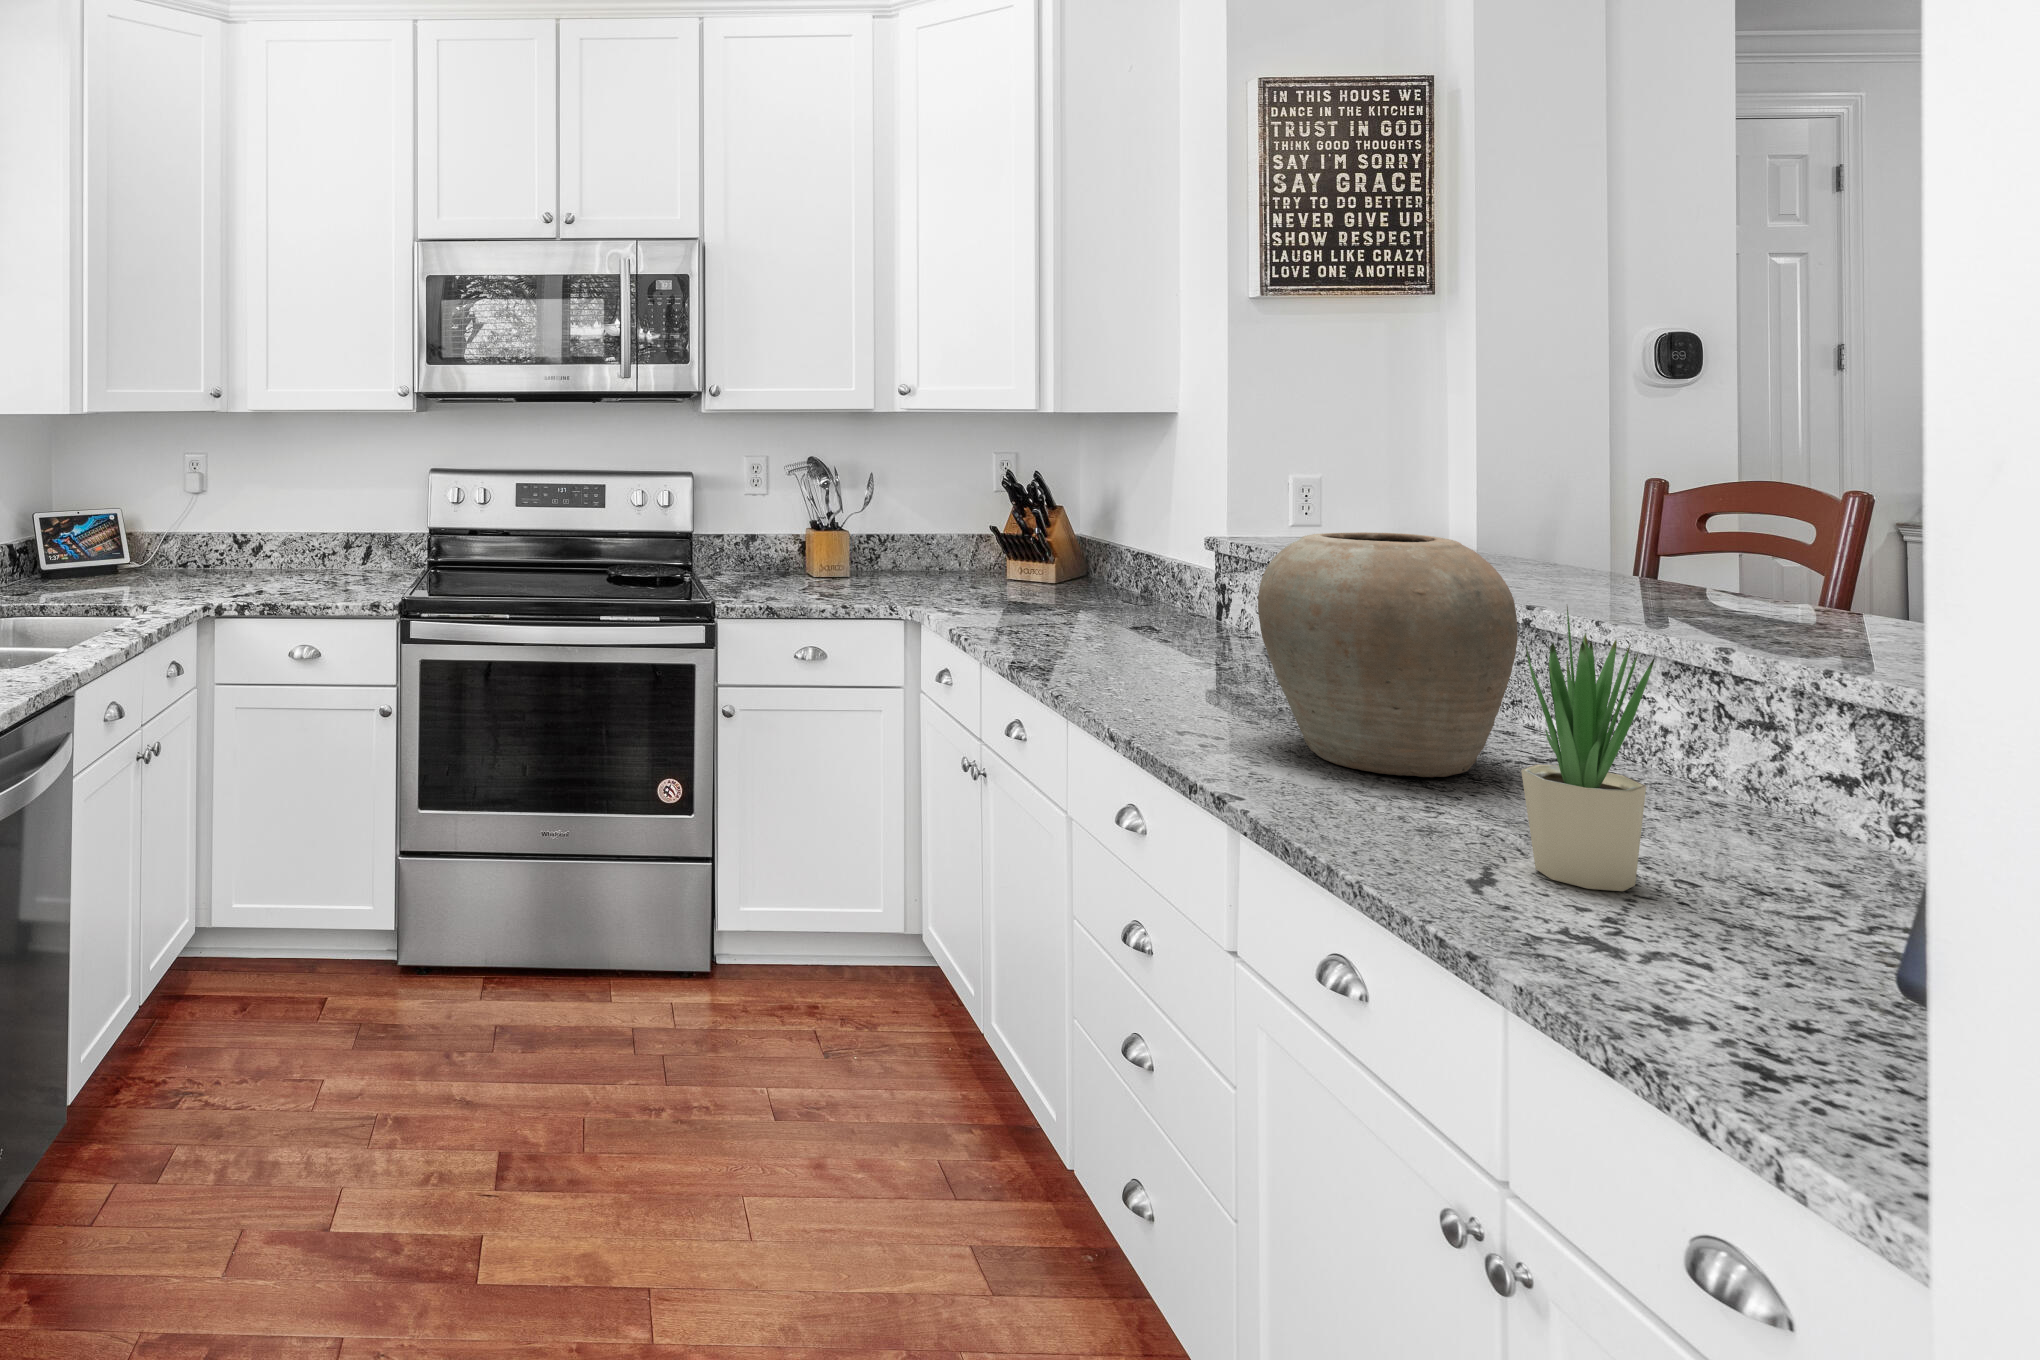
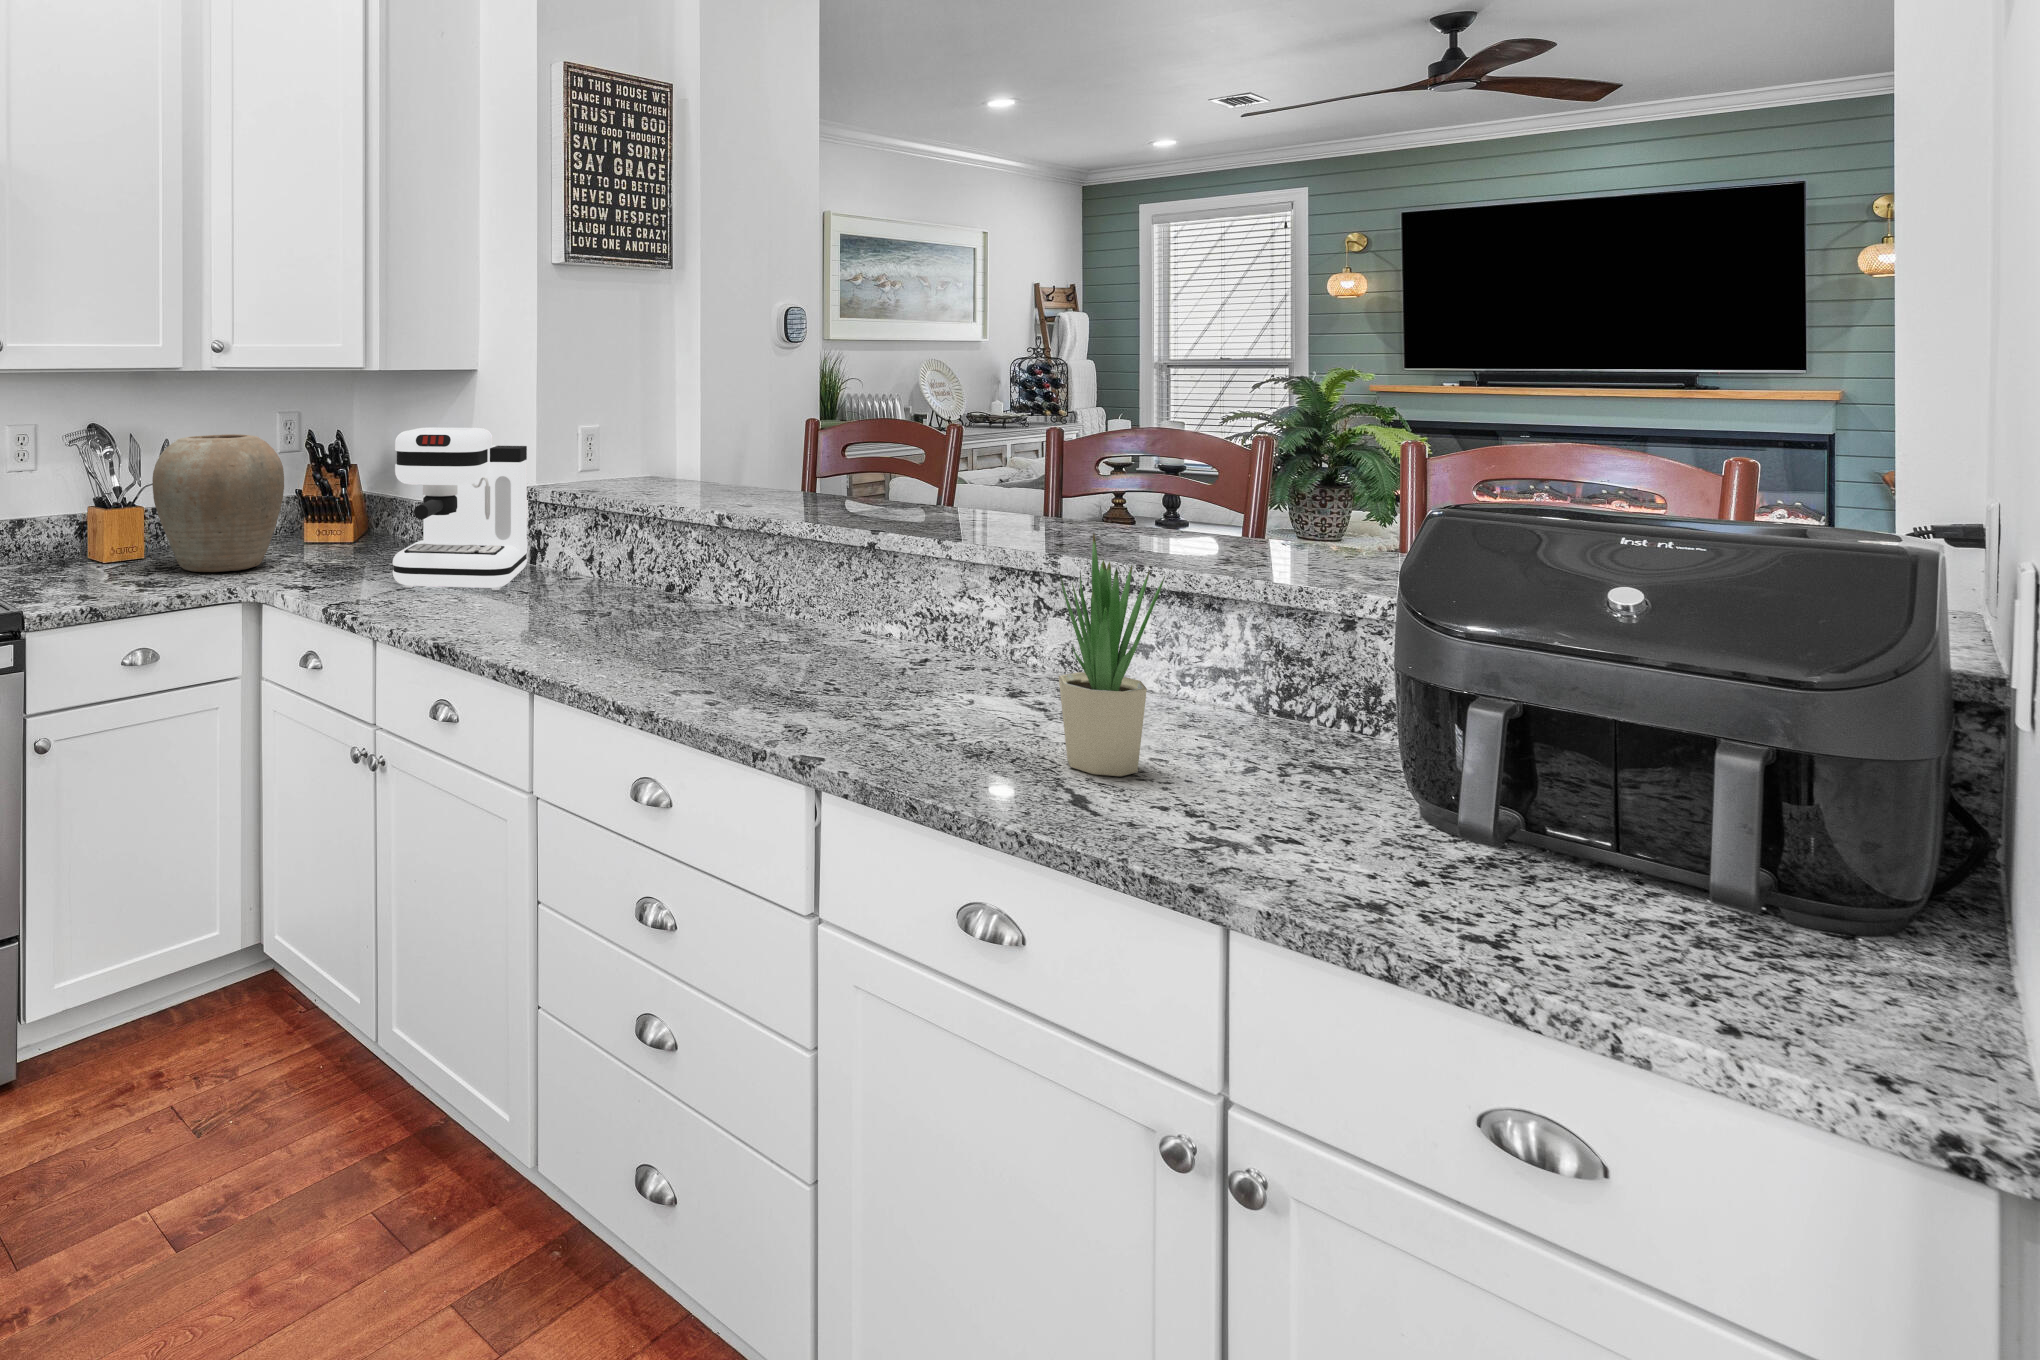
coffee maker: none [1042,469,1204,636] -> present [393,428,527,590]
vase: present [1258,532,1518,777] -> present [152,434,284,572]

